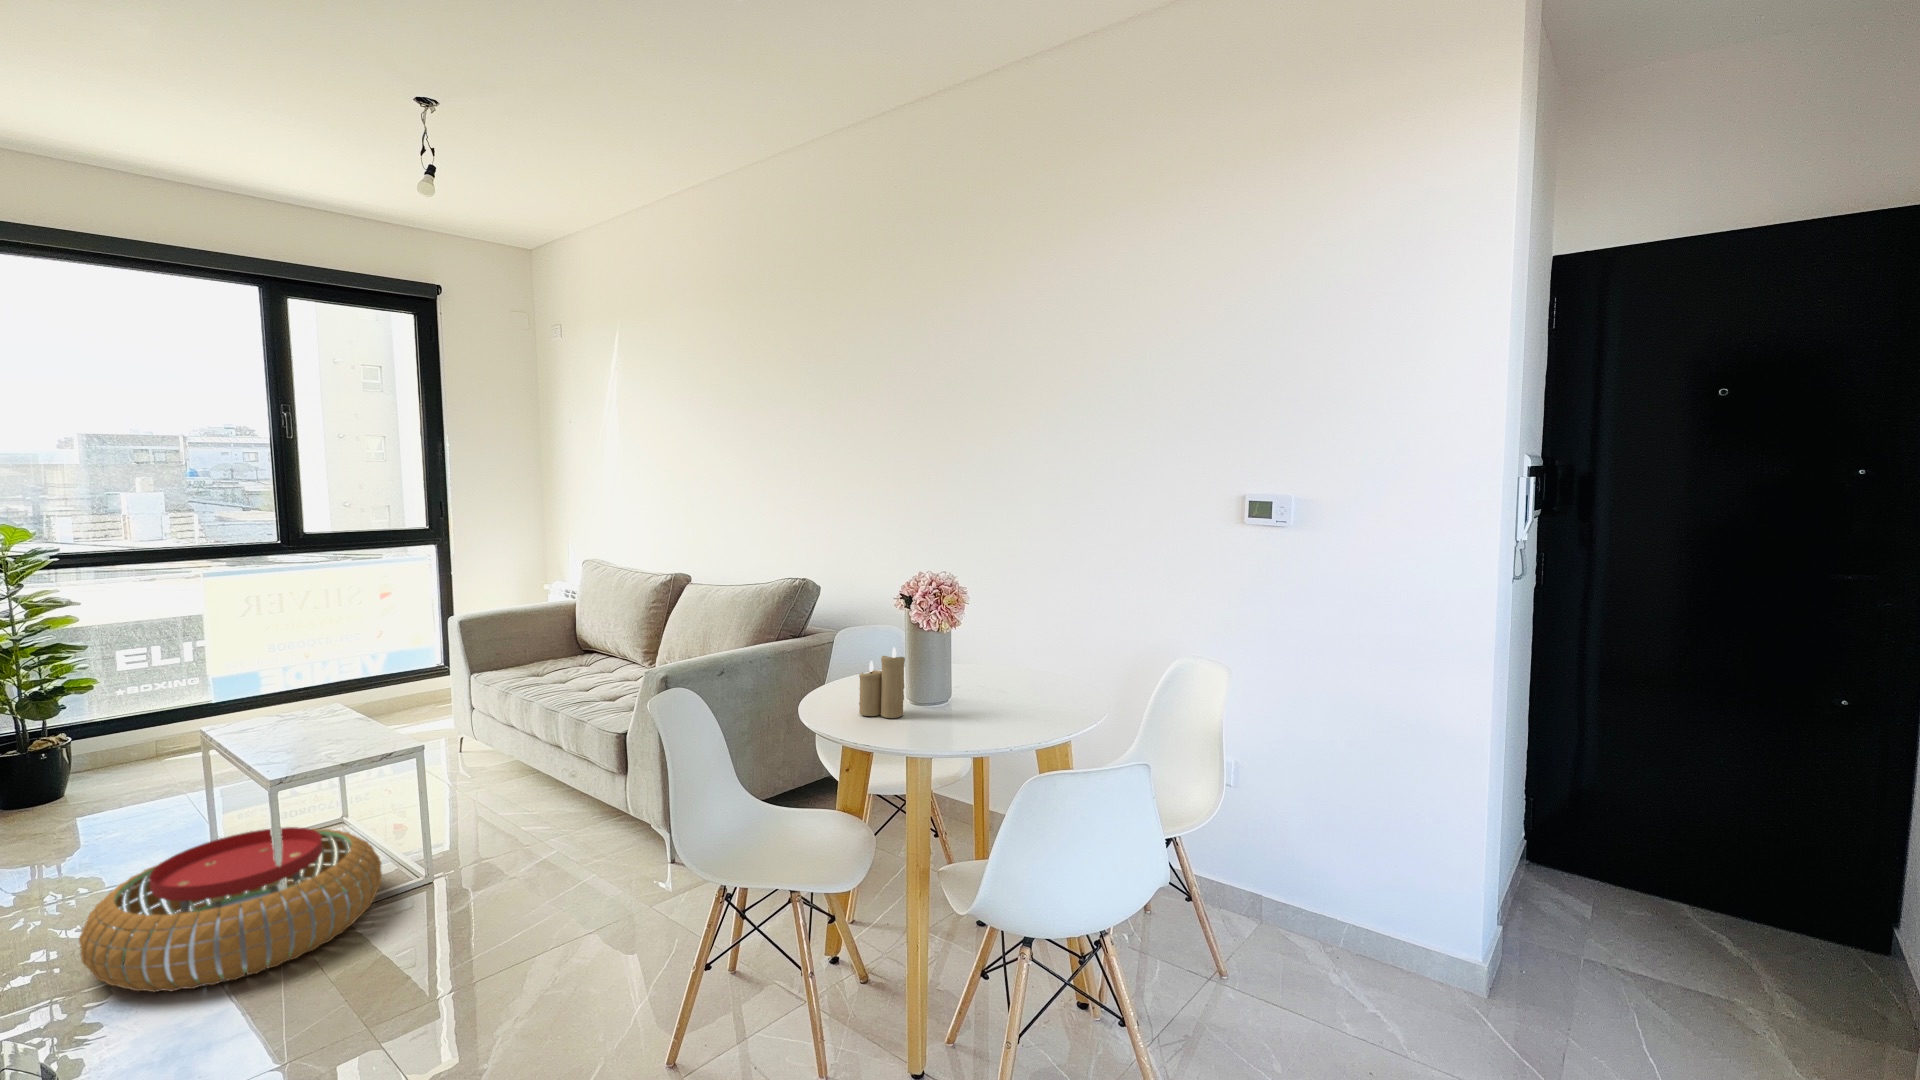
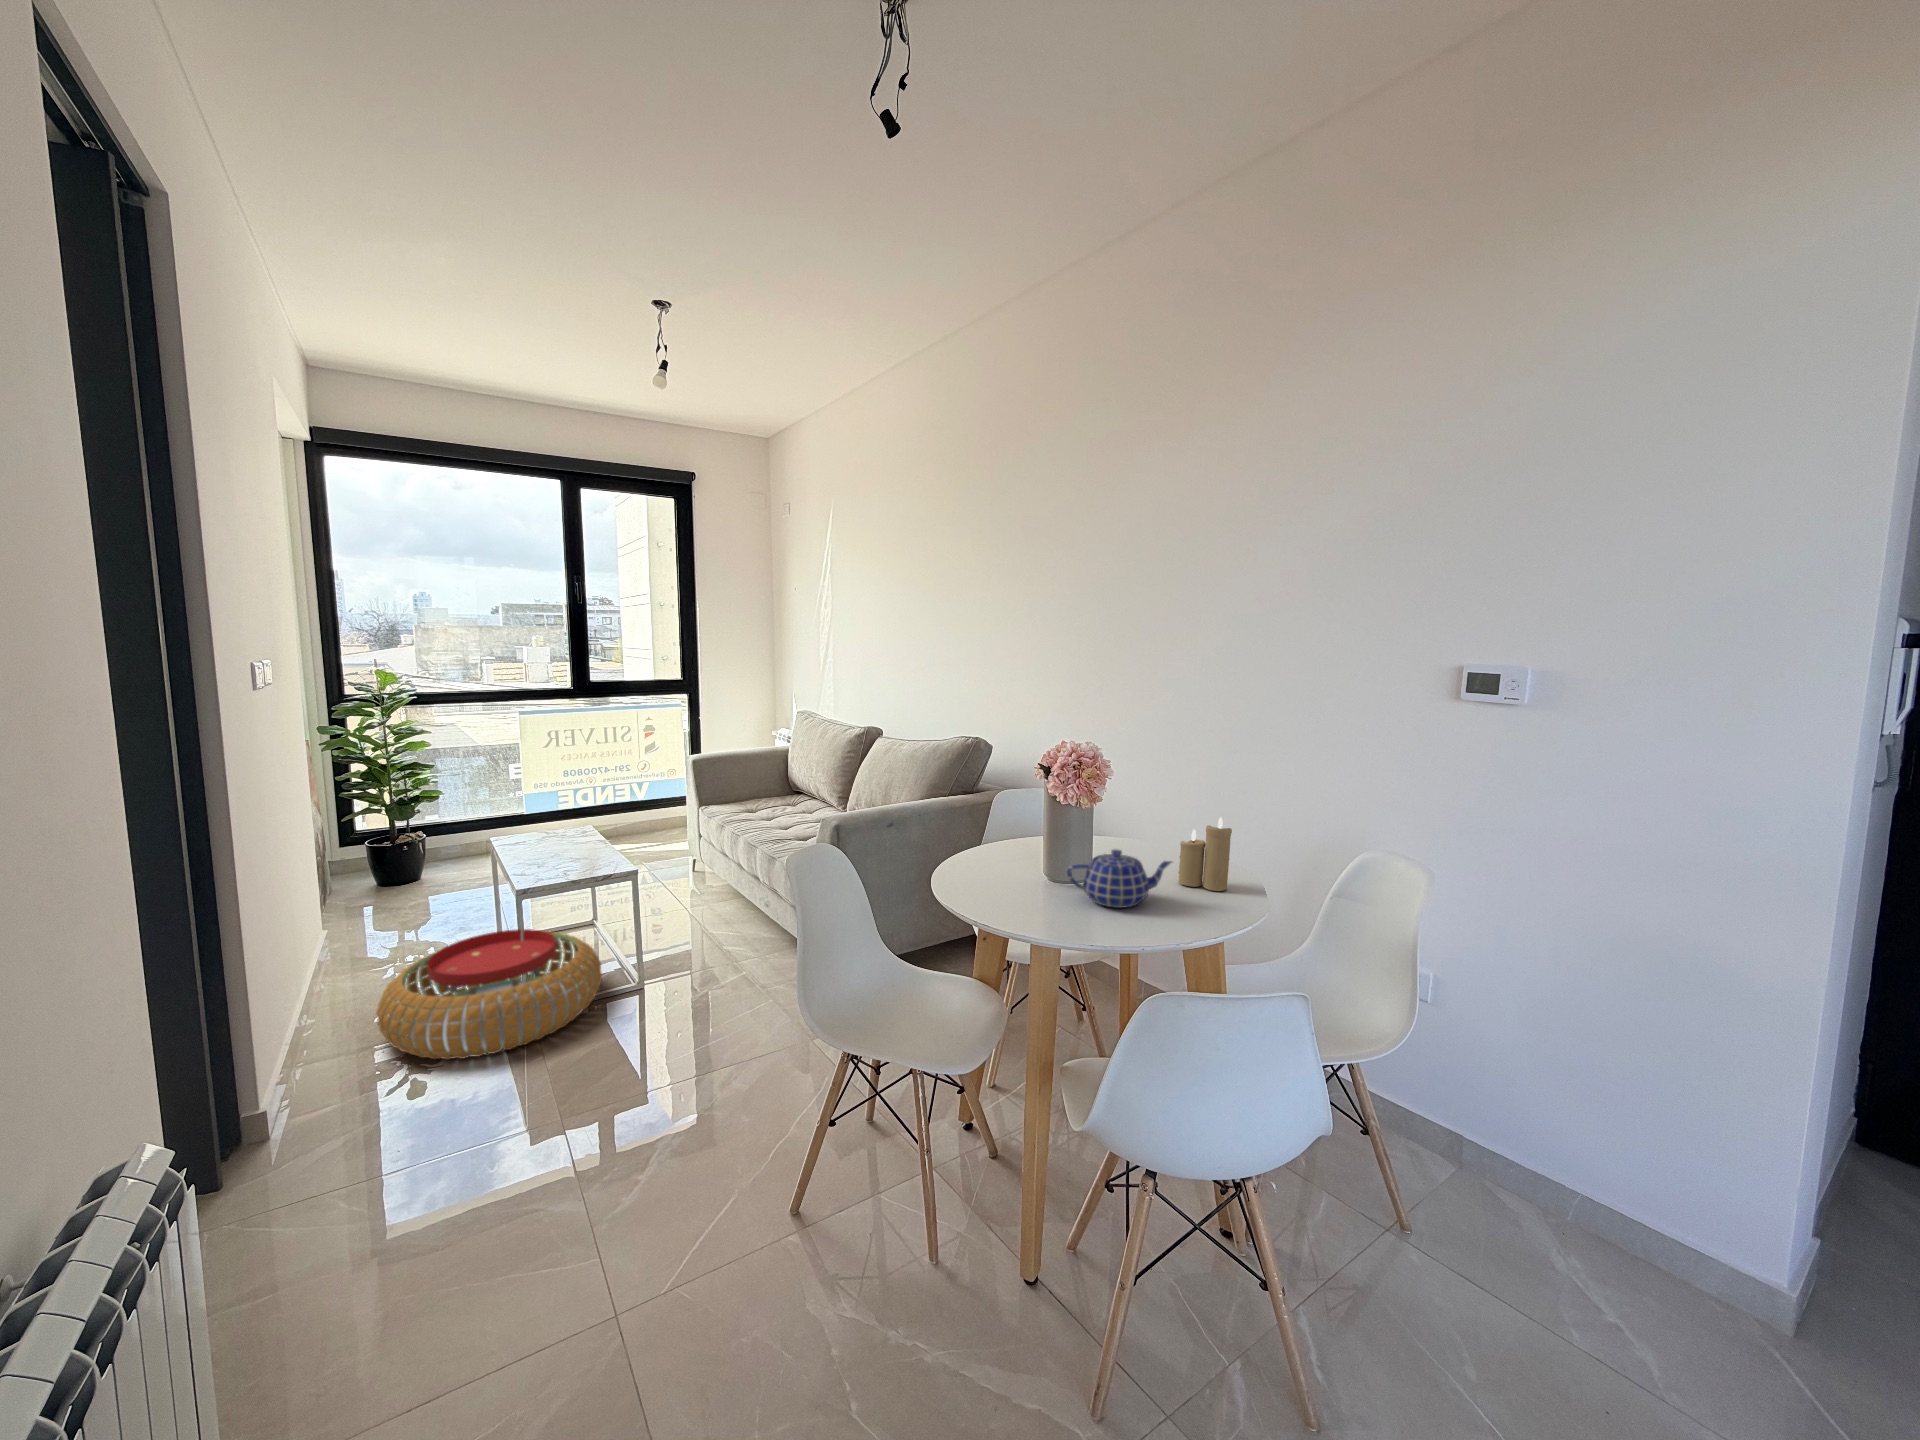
candle: present [859,647,905,718] -> present [1178,817,1232,891]
teapot: none [932,668,1026,720] -> present [1067,849,1171,908]

